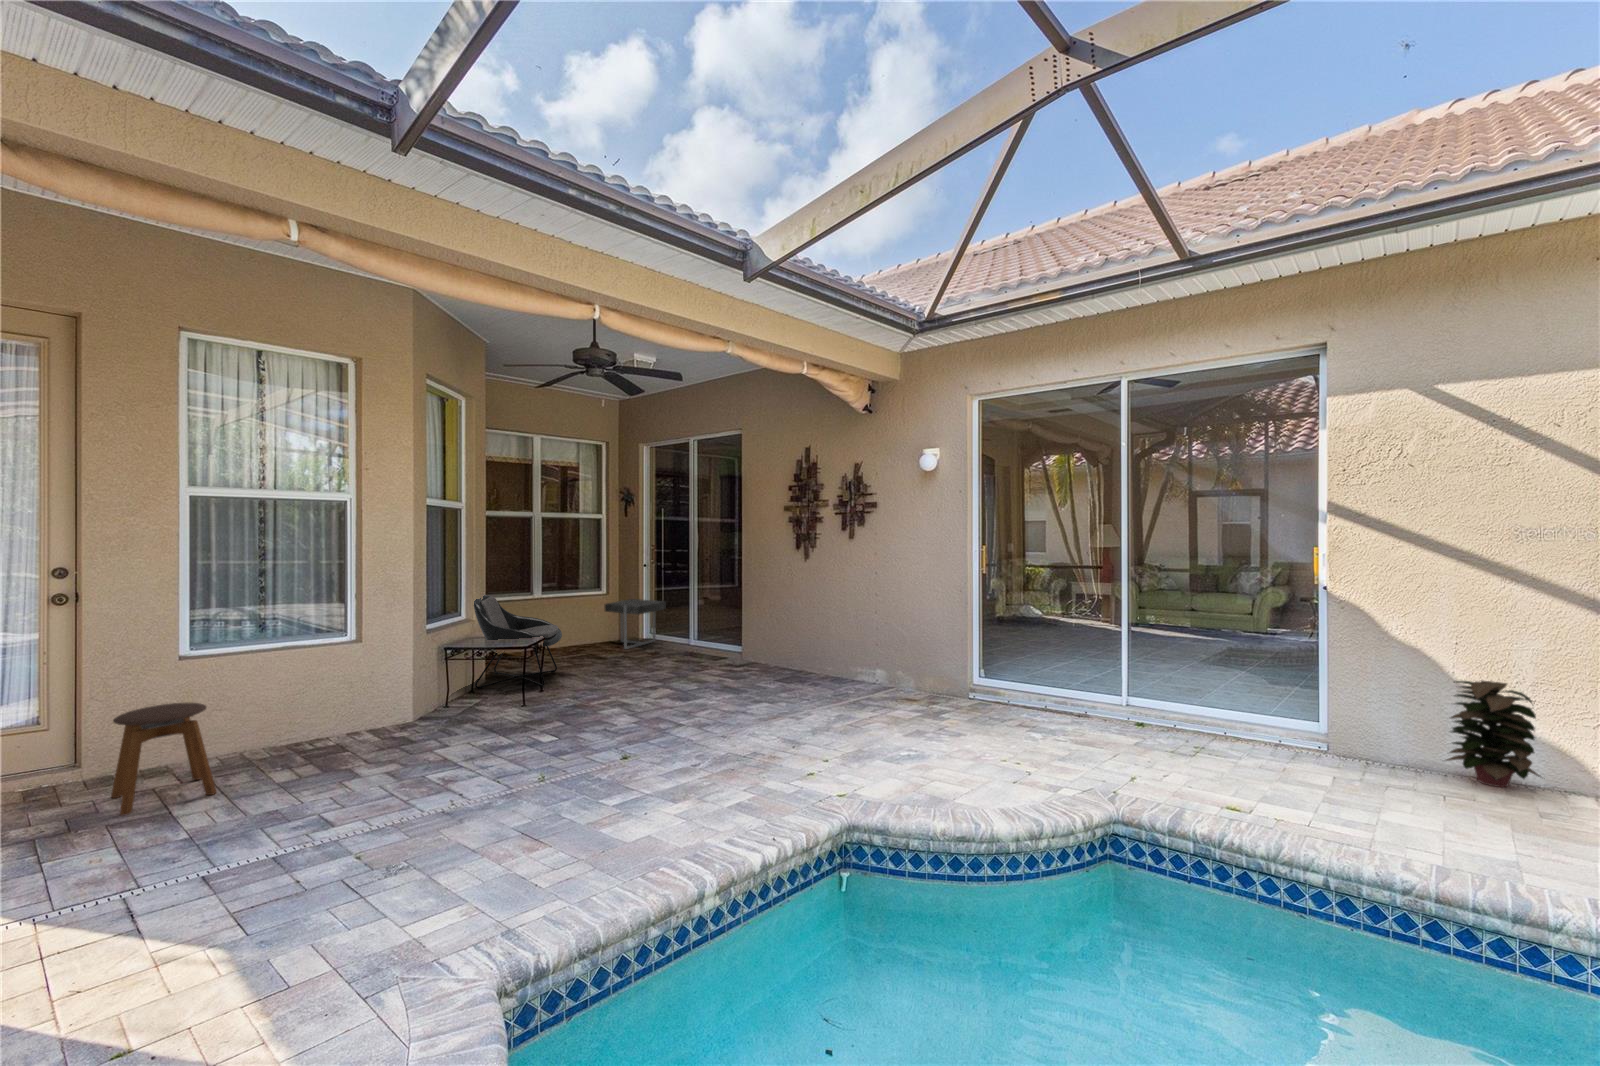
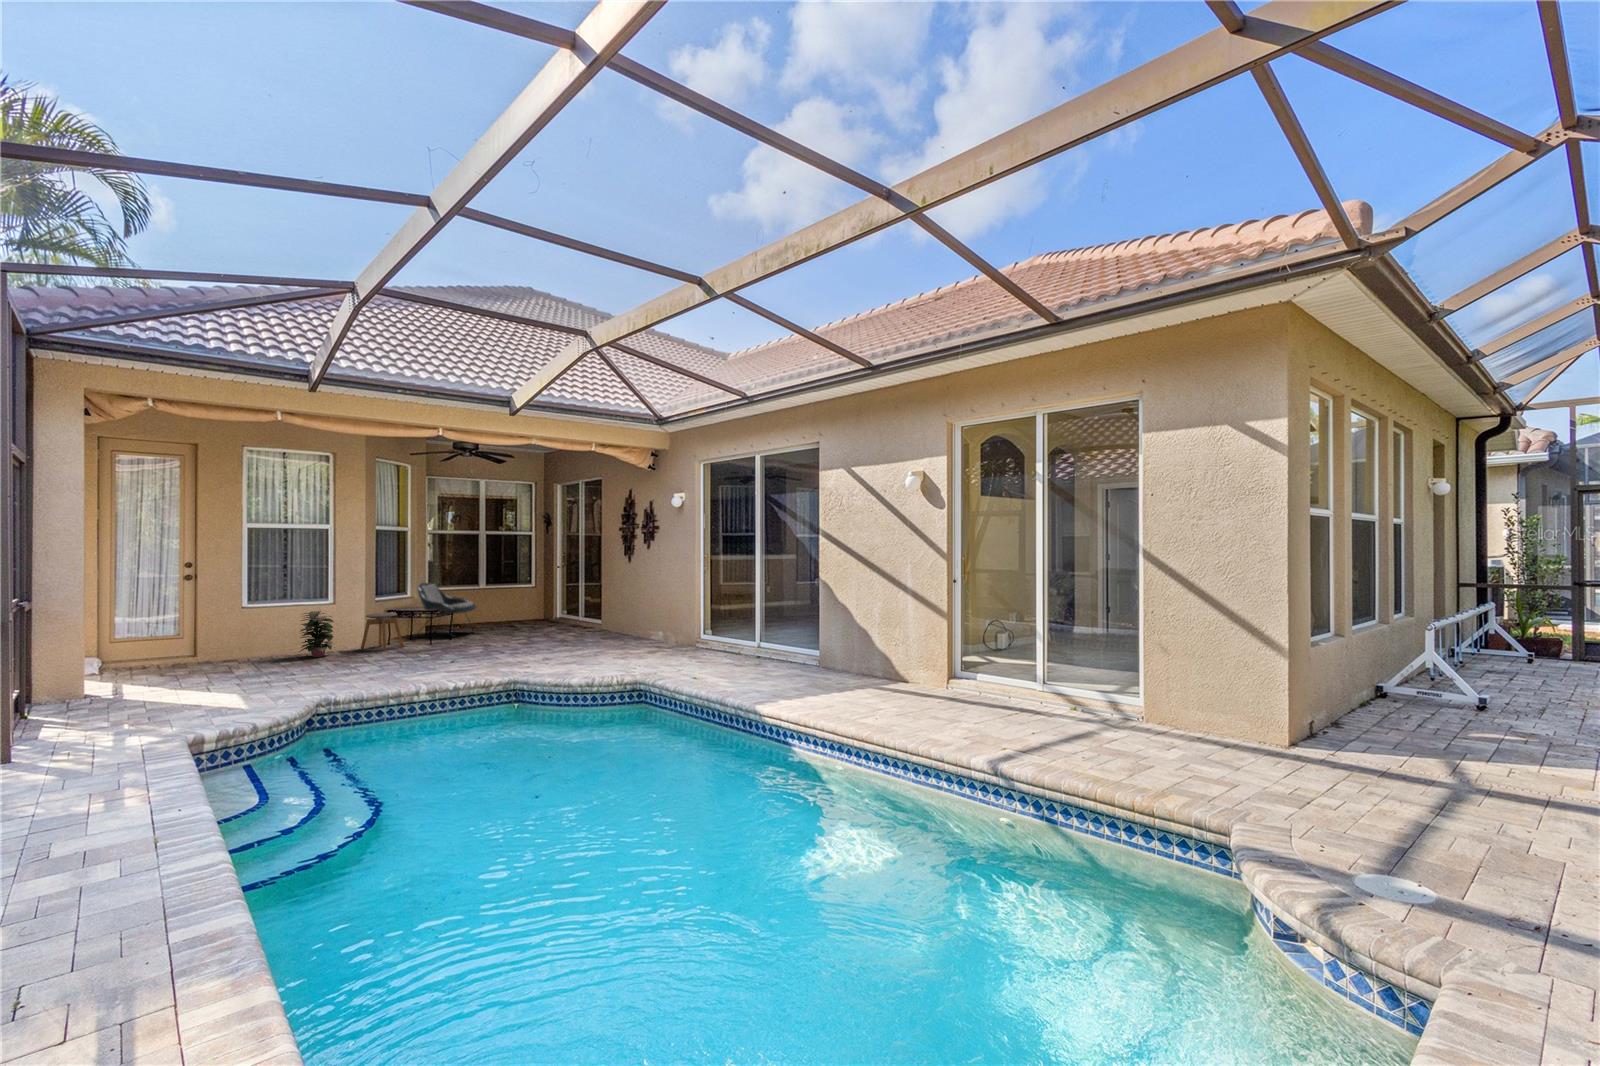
side table: present [605,599,666,649] -> none [526,591,569,624]
decorative plant: present [1446,681,1540,787] -> present [300,611,334,657]
stool: present [111,703,216,816] -> present [360,613,404,651]

